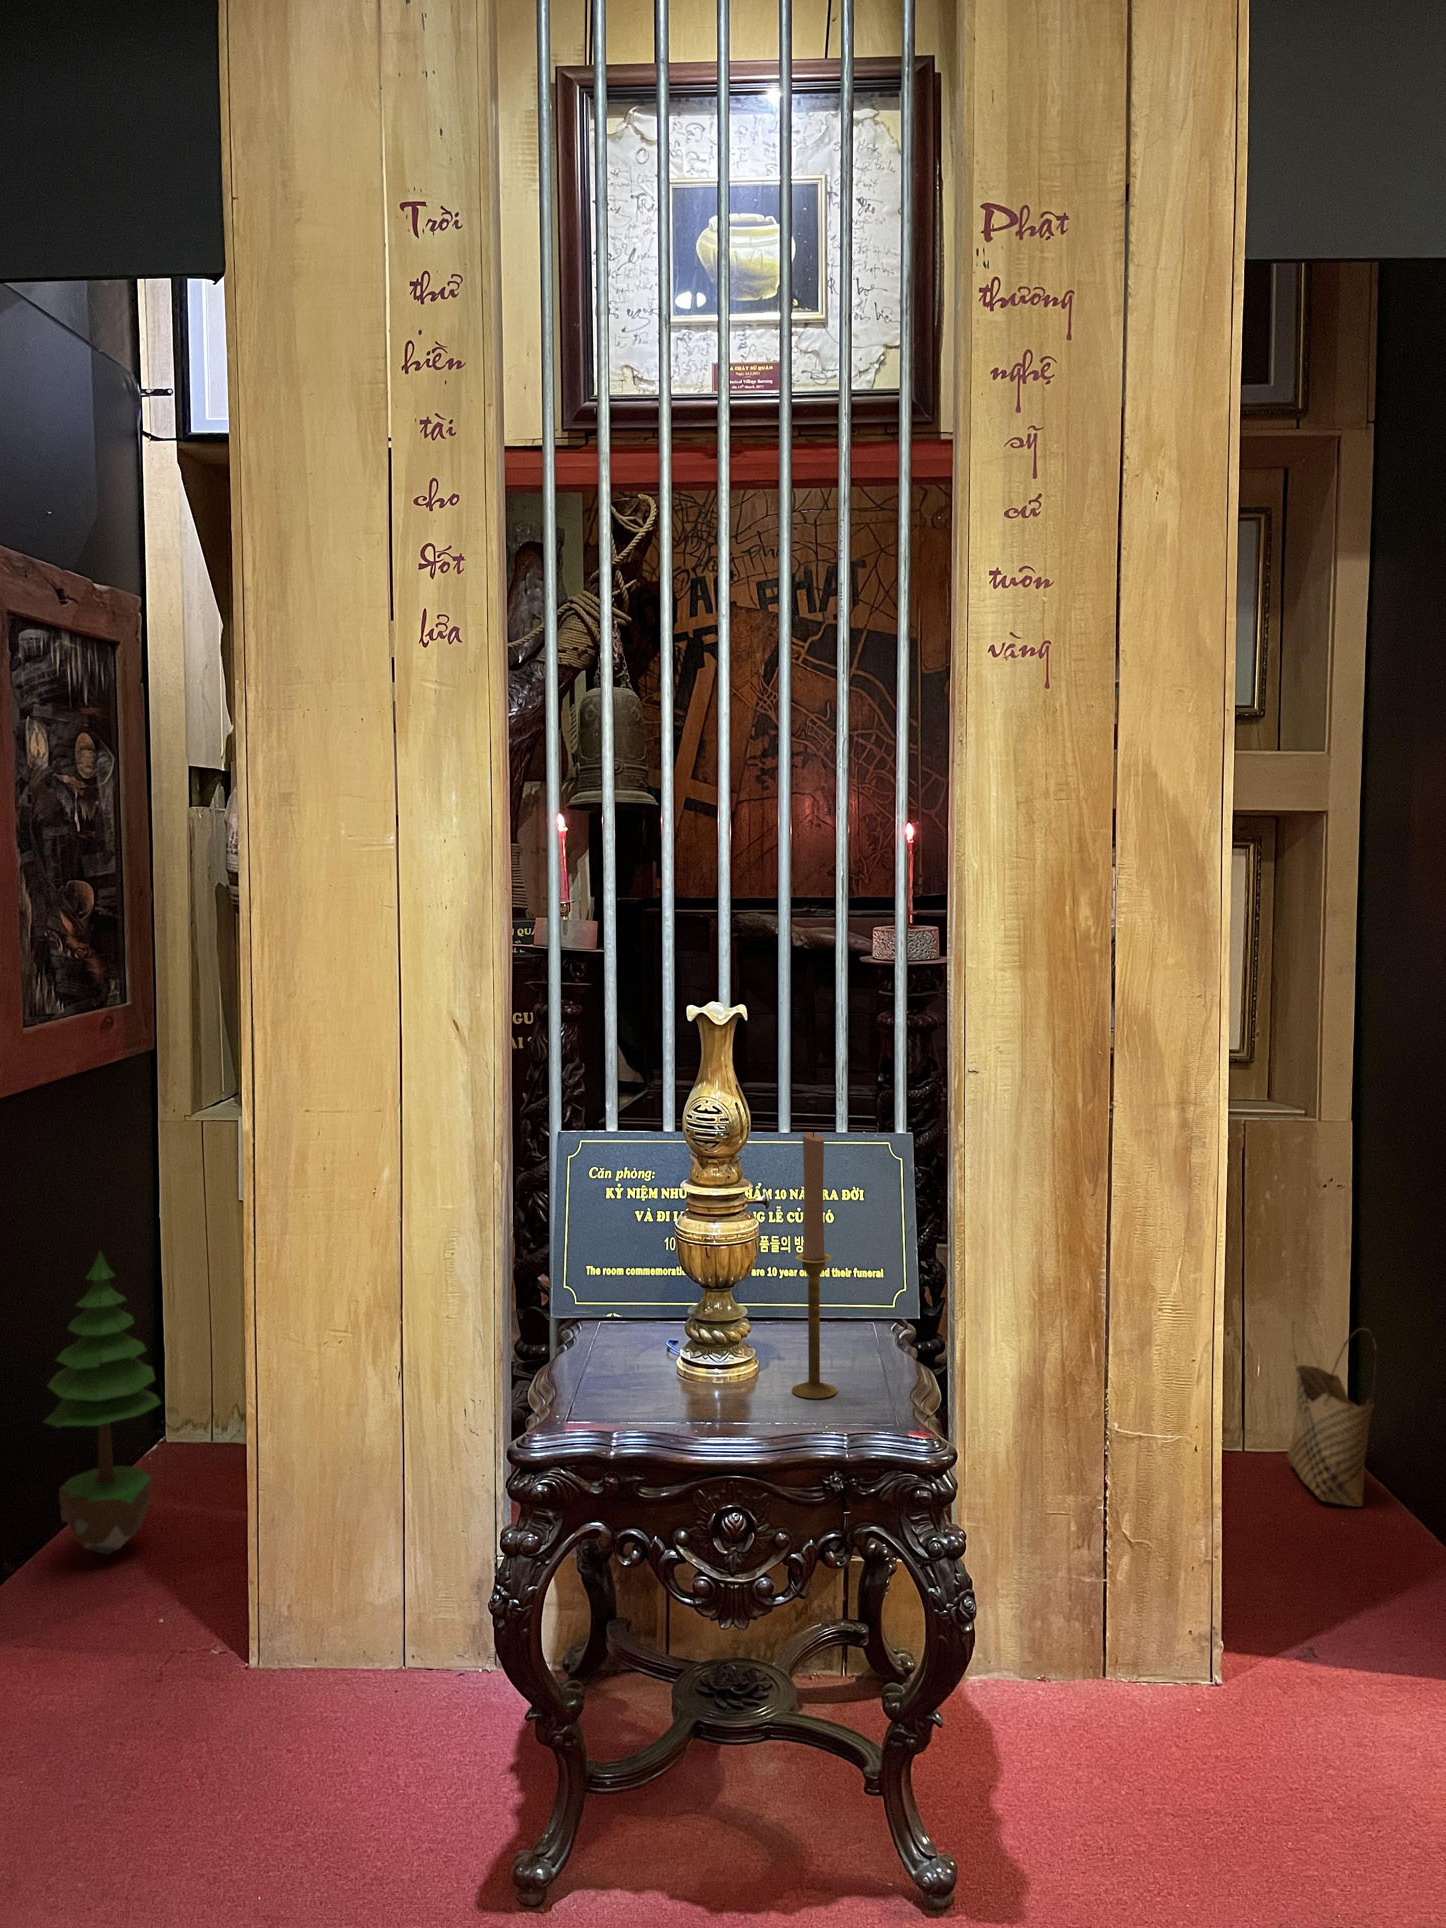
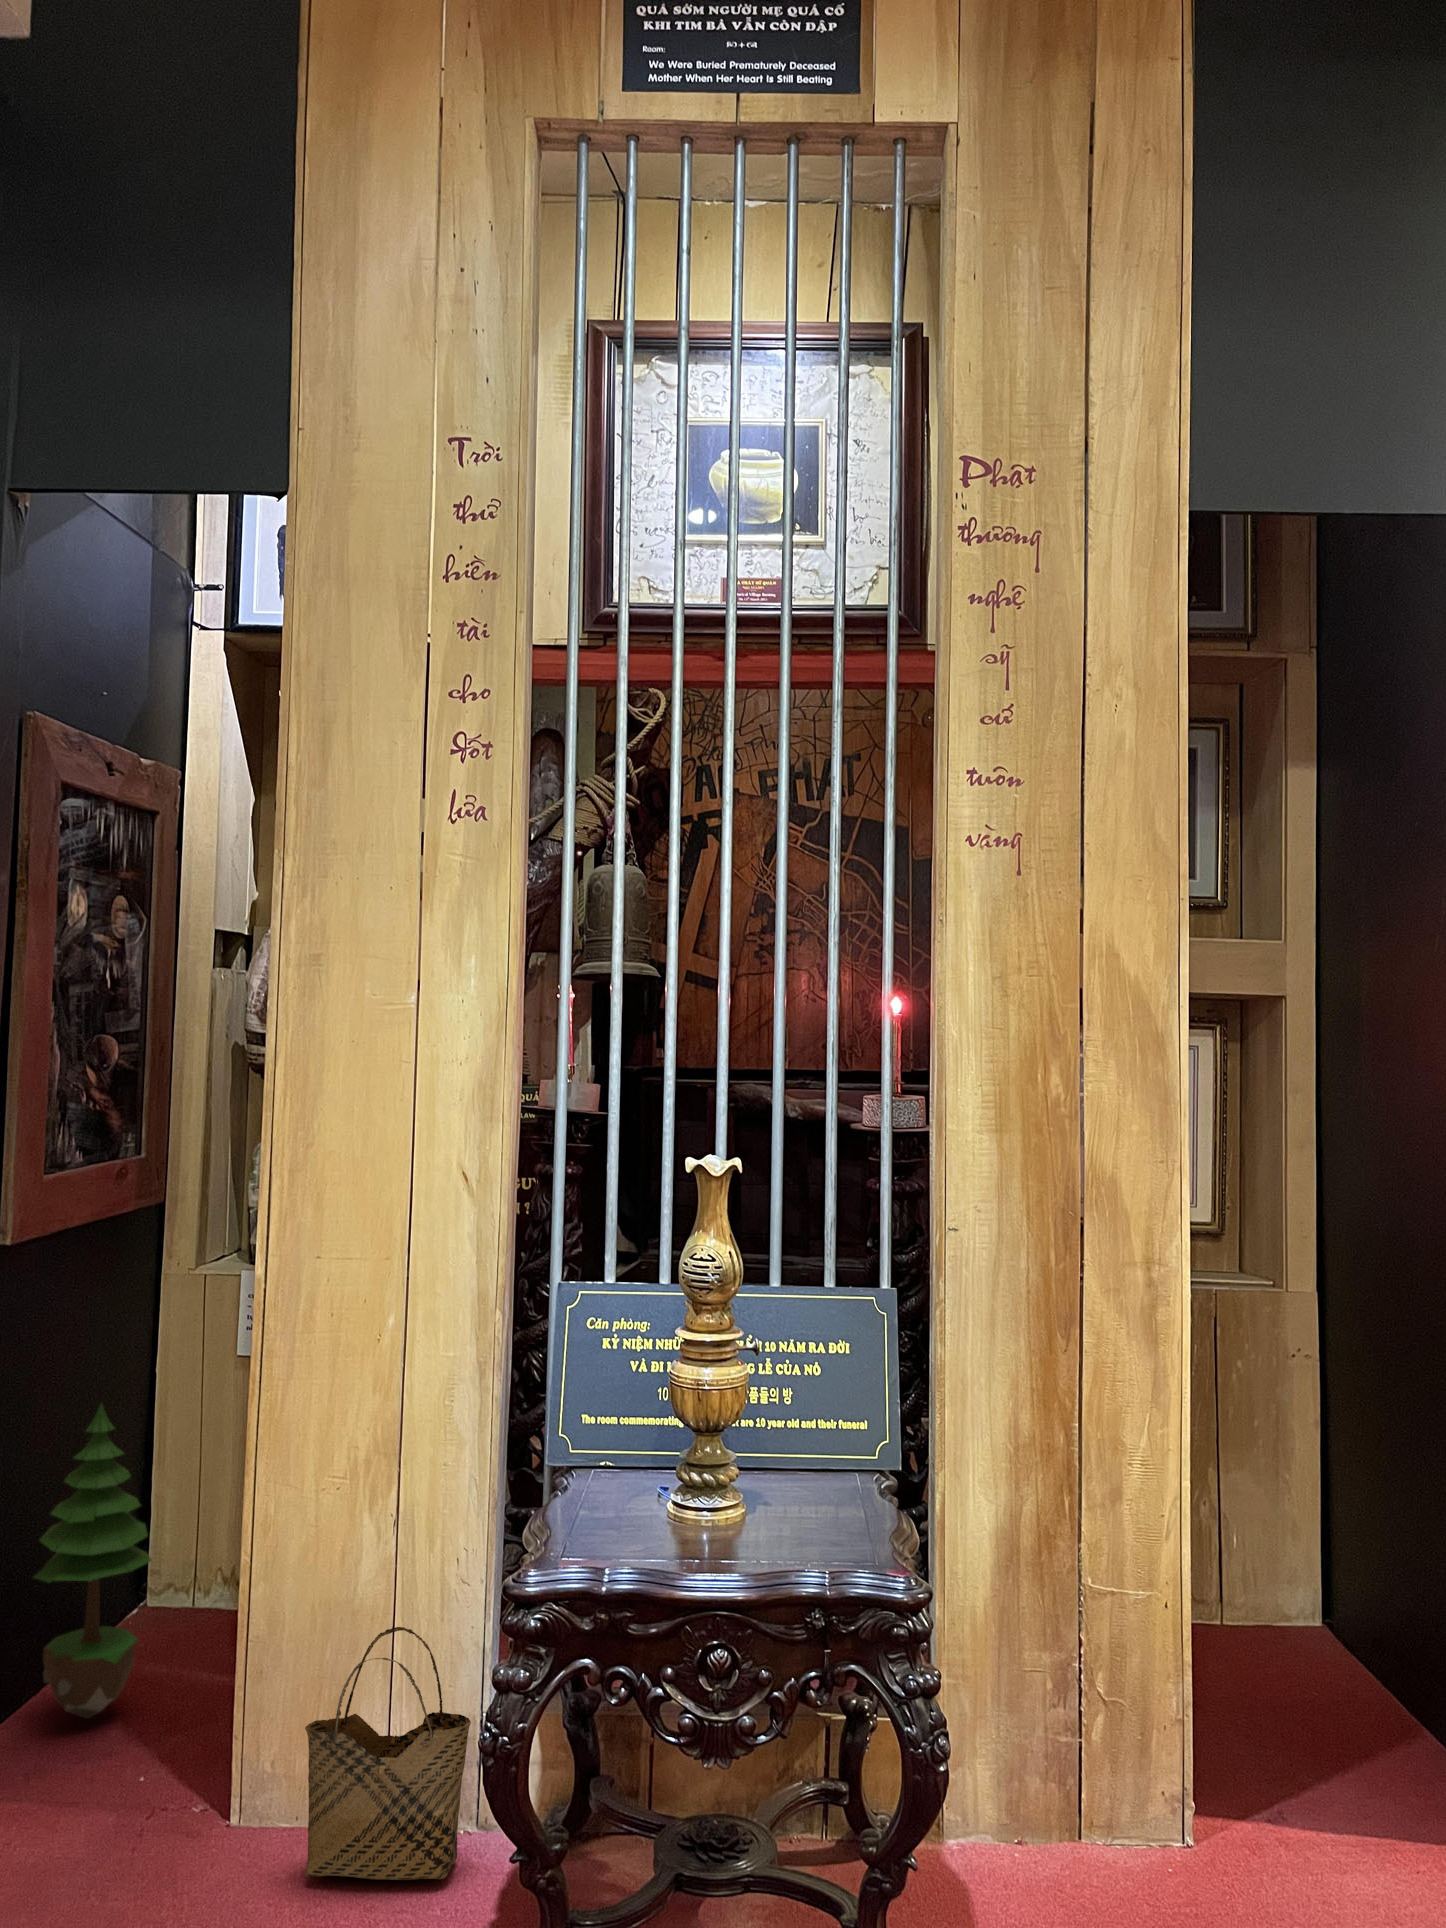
candlestick: present [792,1131,837,1398] -> none [776,1281,819,1539]
woven basket: present [1287,1322,1376,1507] -> present [305,1627,471,1880]

